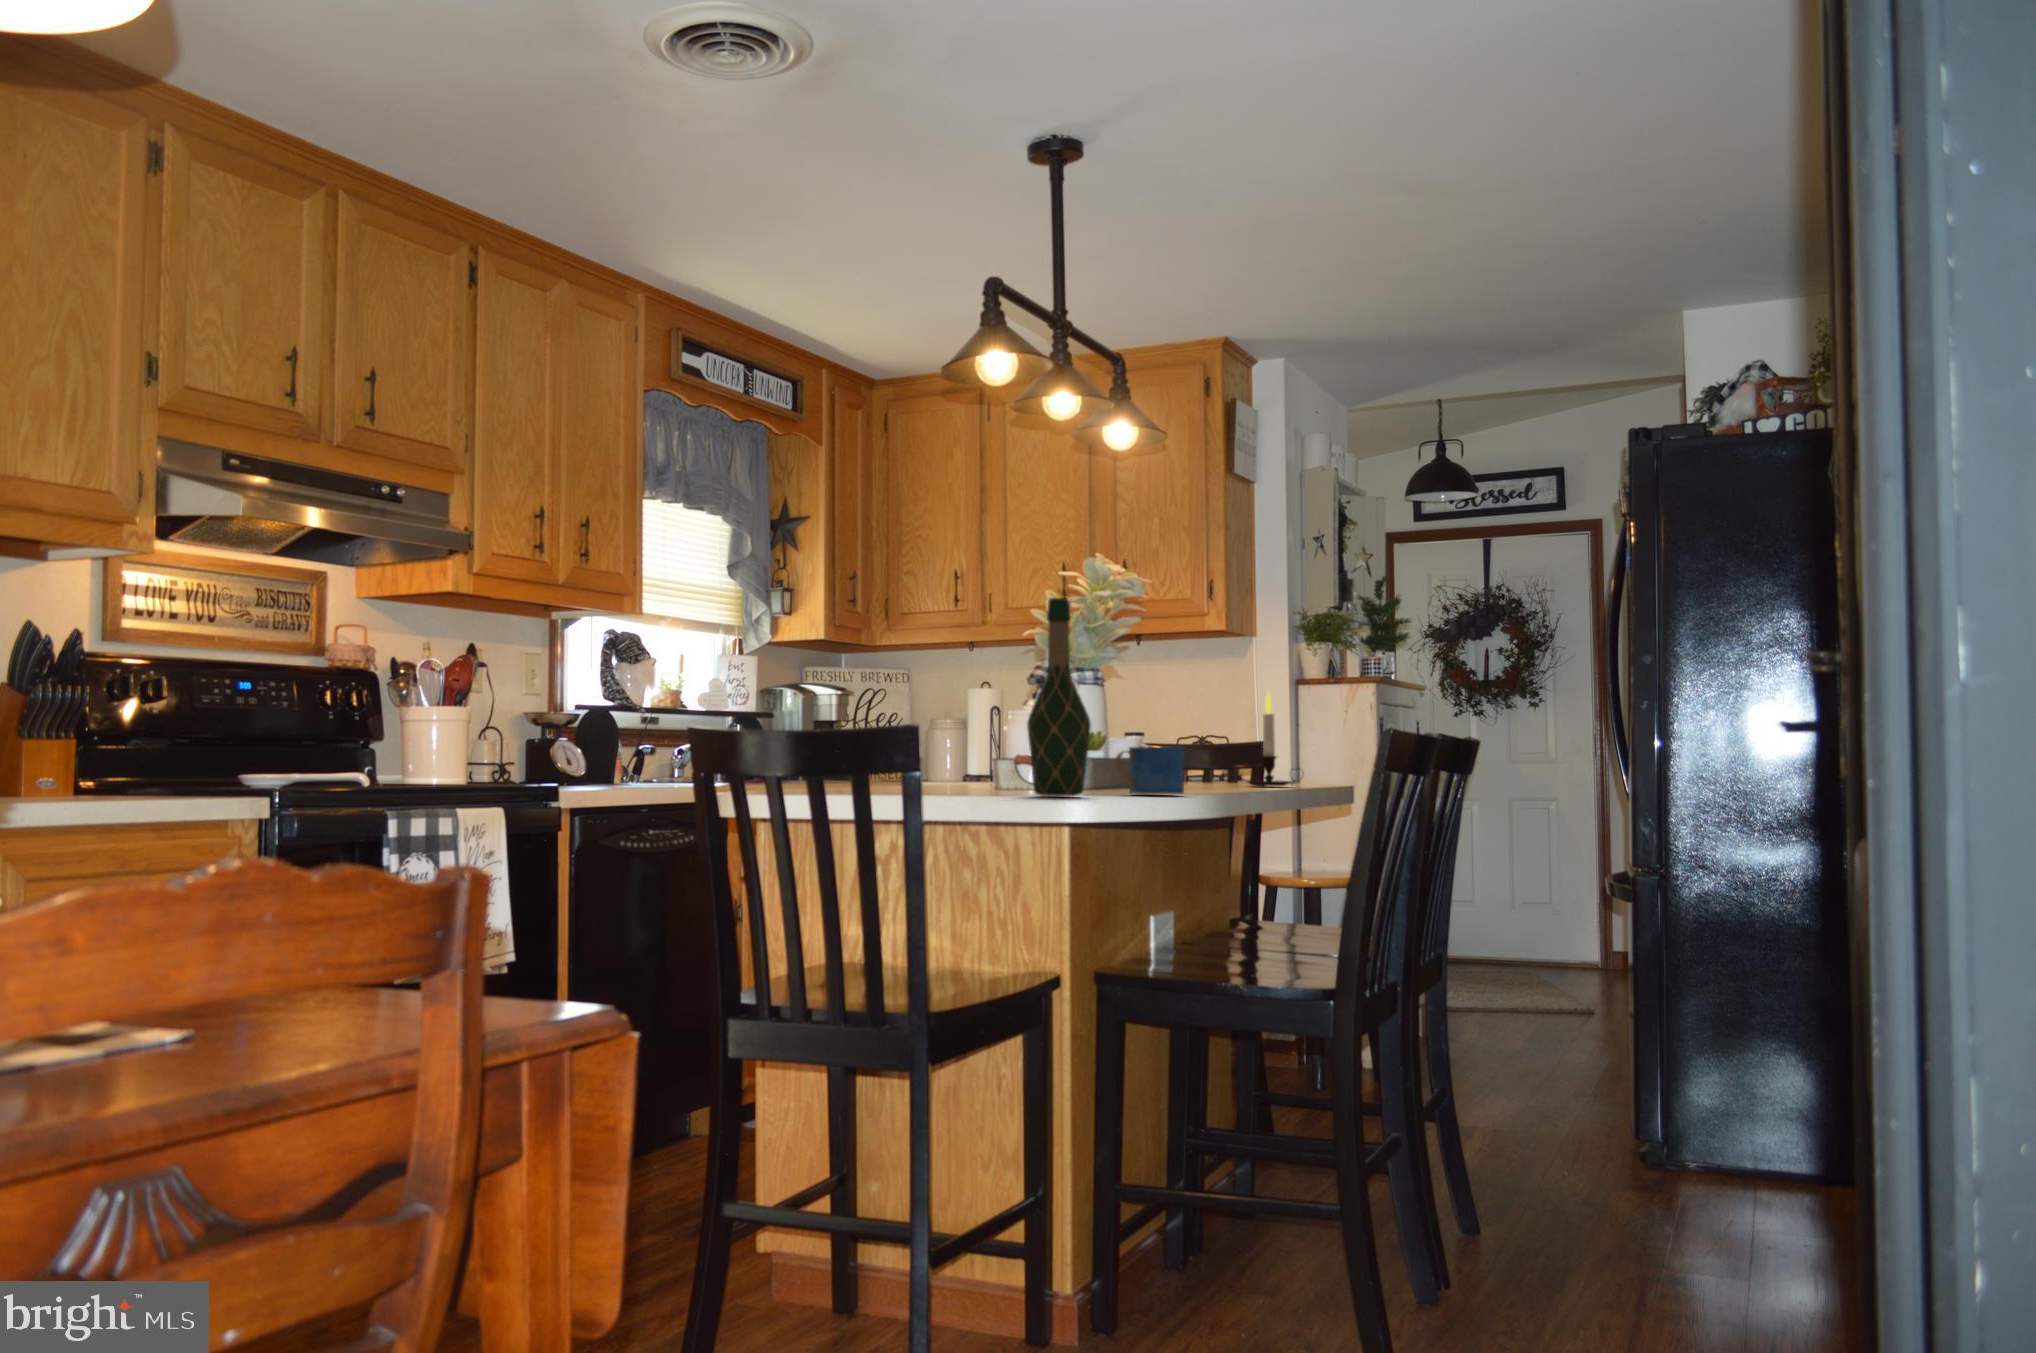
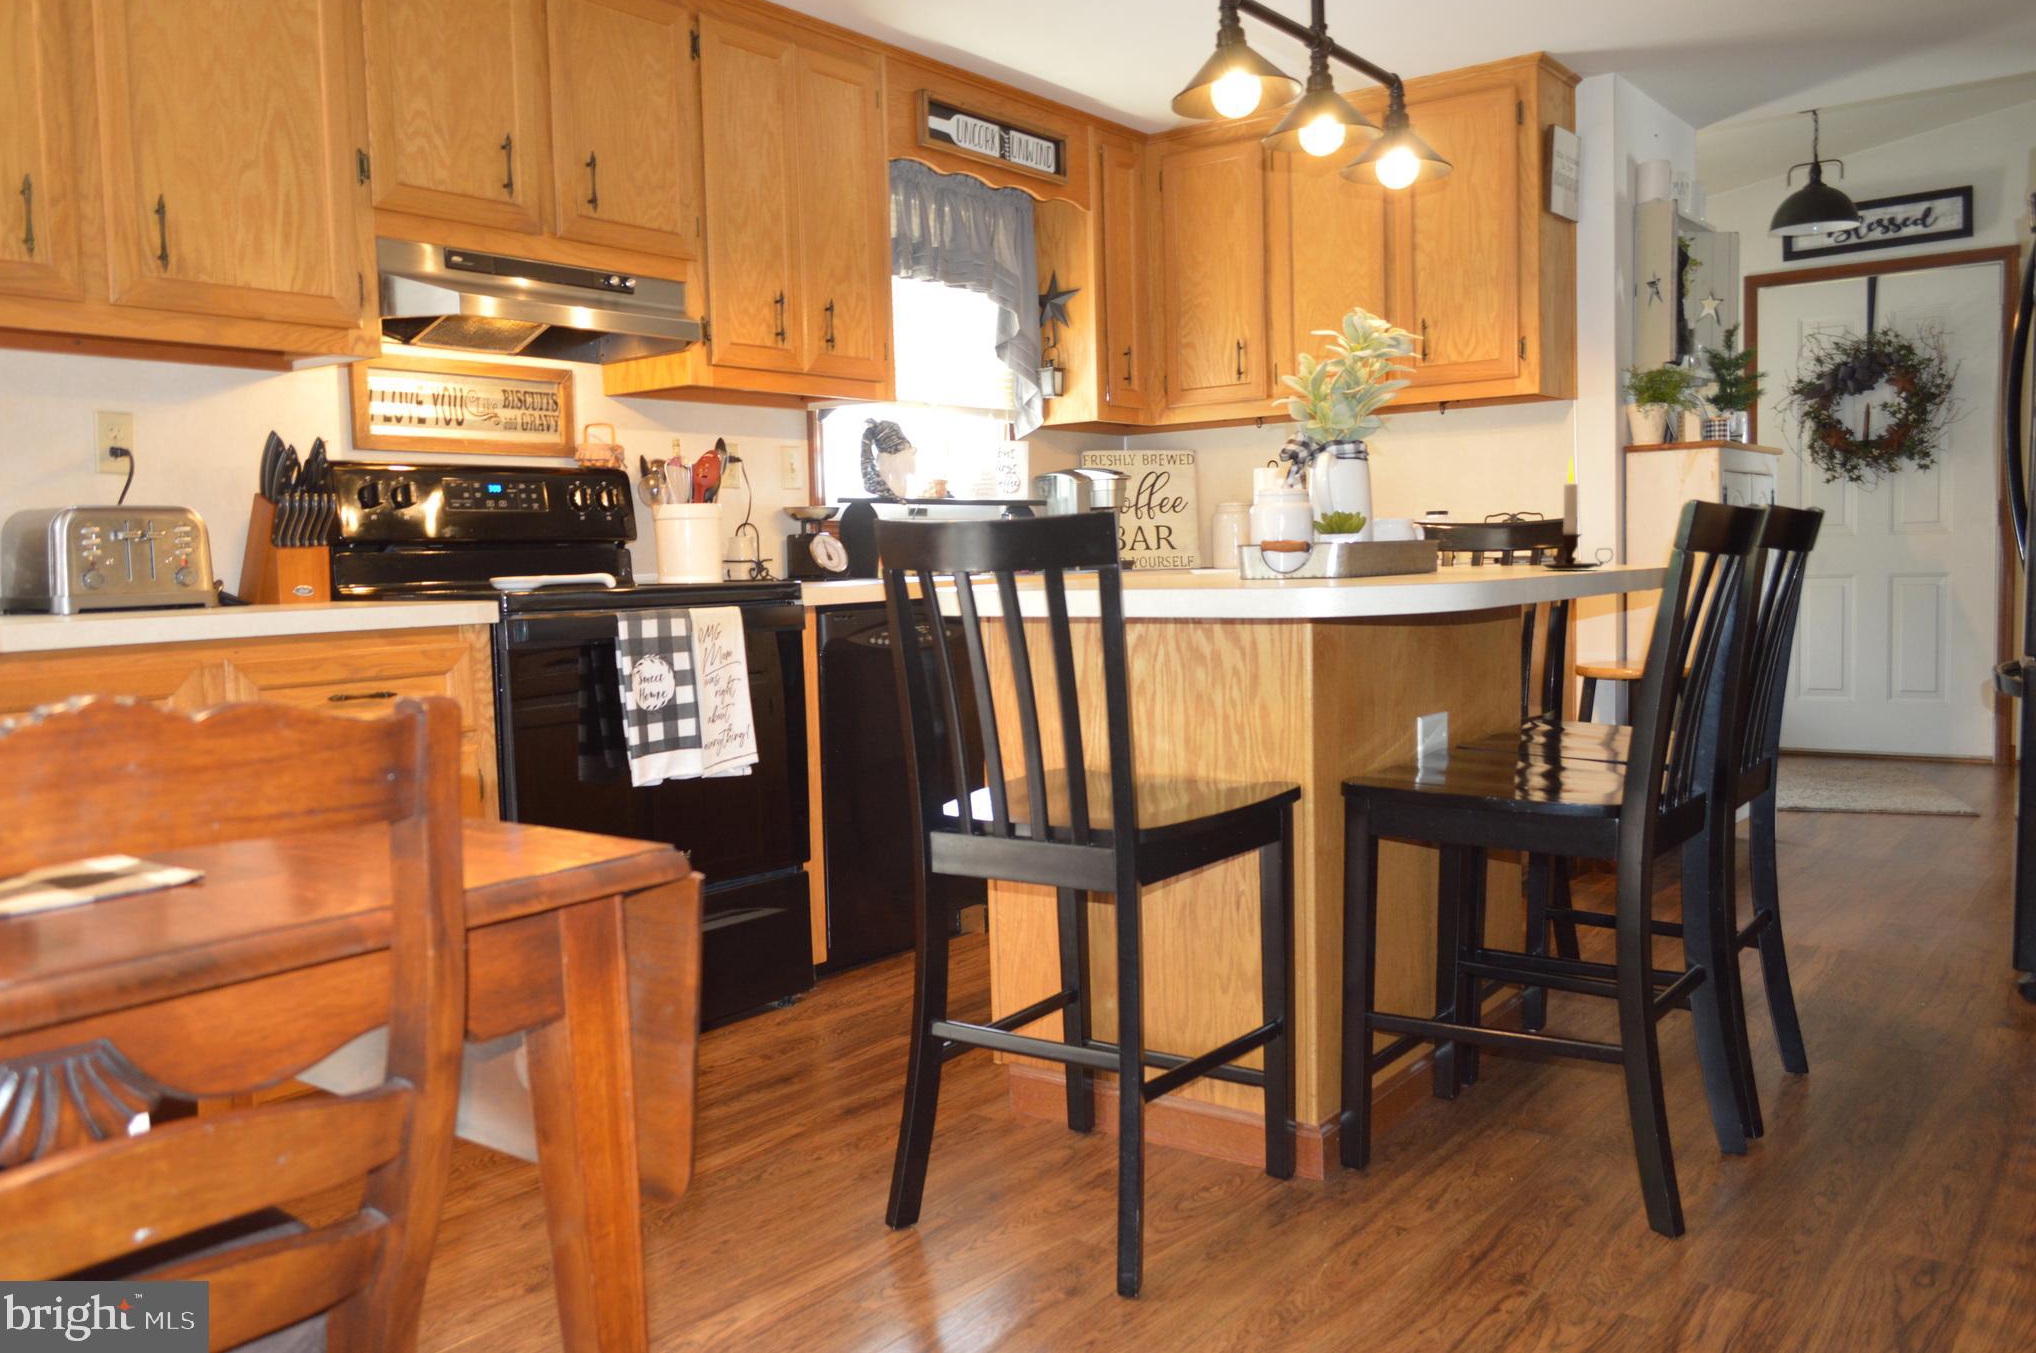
wine bottle: present [1027,598,1091,796] -> none [1247,348,1324,588]
mug: present [1116,746,1184,794] -> none [1361,526,1448,583]

